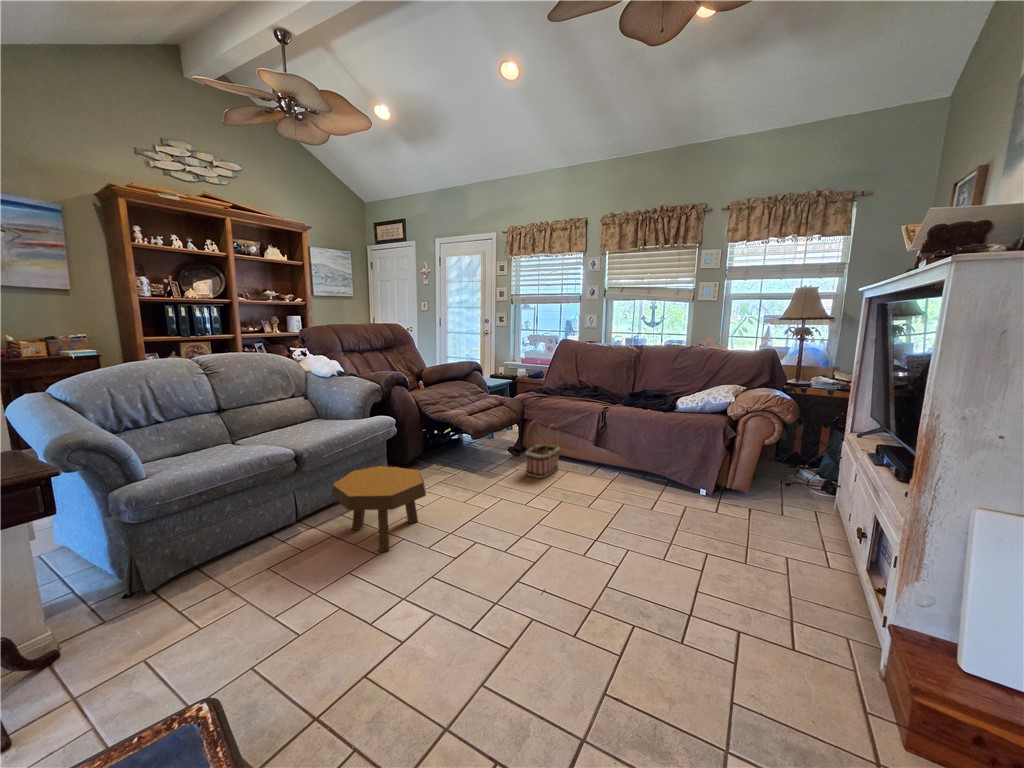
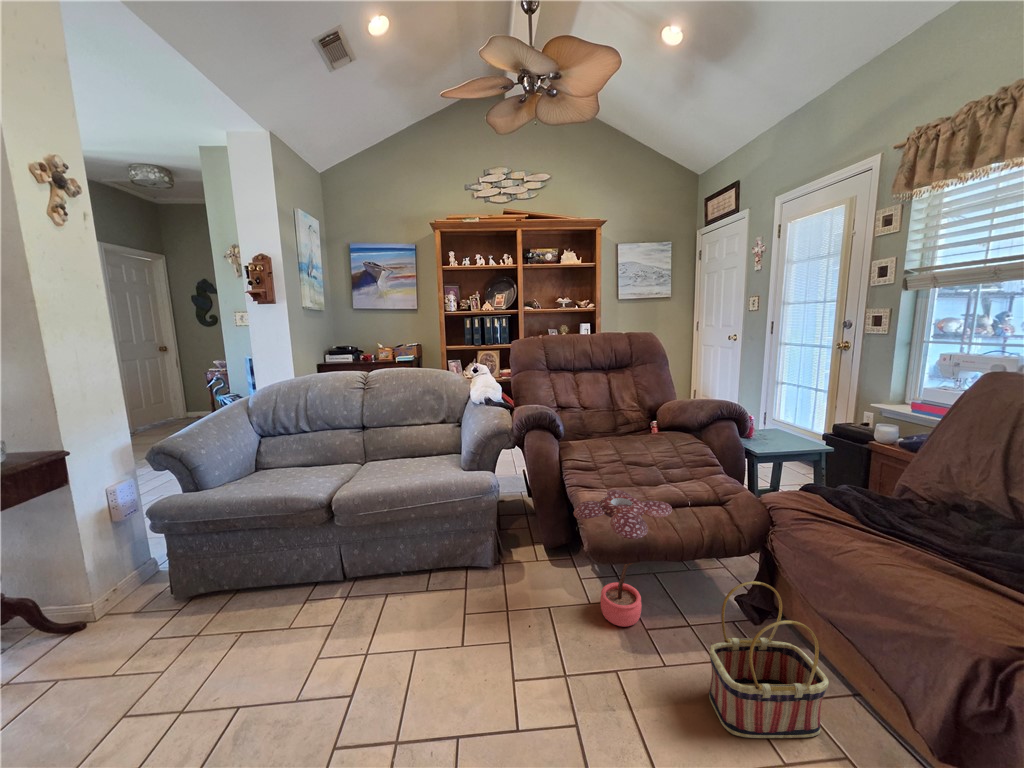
potted plant: none [451,406,493,475] -> present [574,490,672,627]
footstool: present [332,466,426,552] -> none [284,548,424,708]

